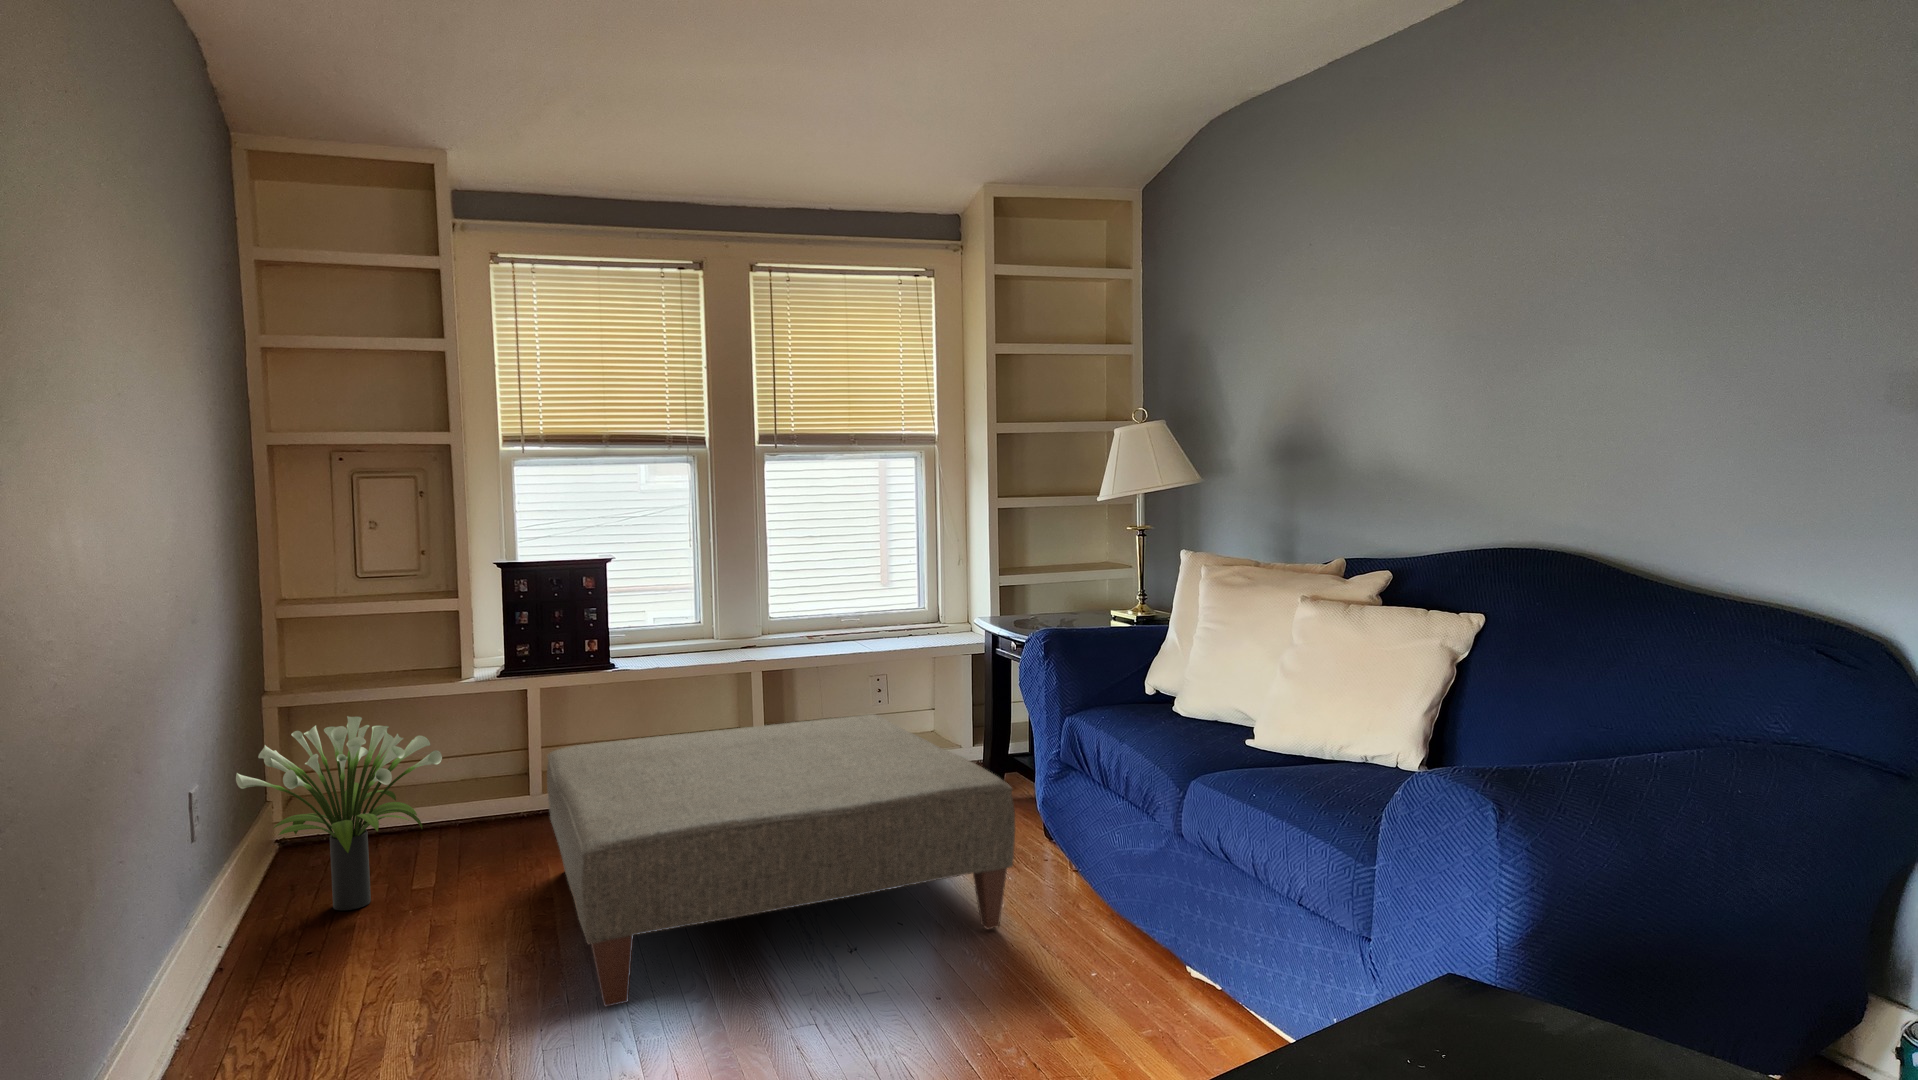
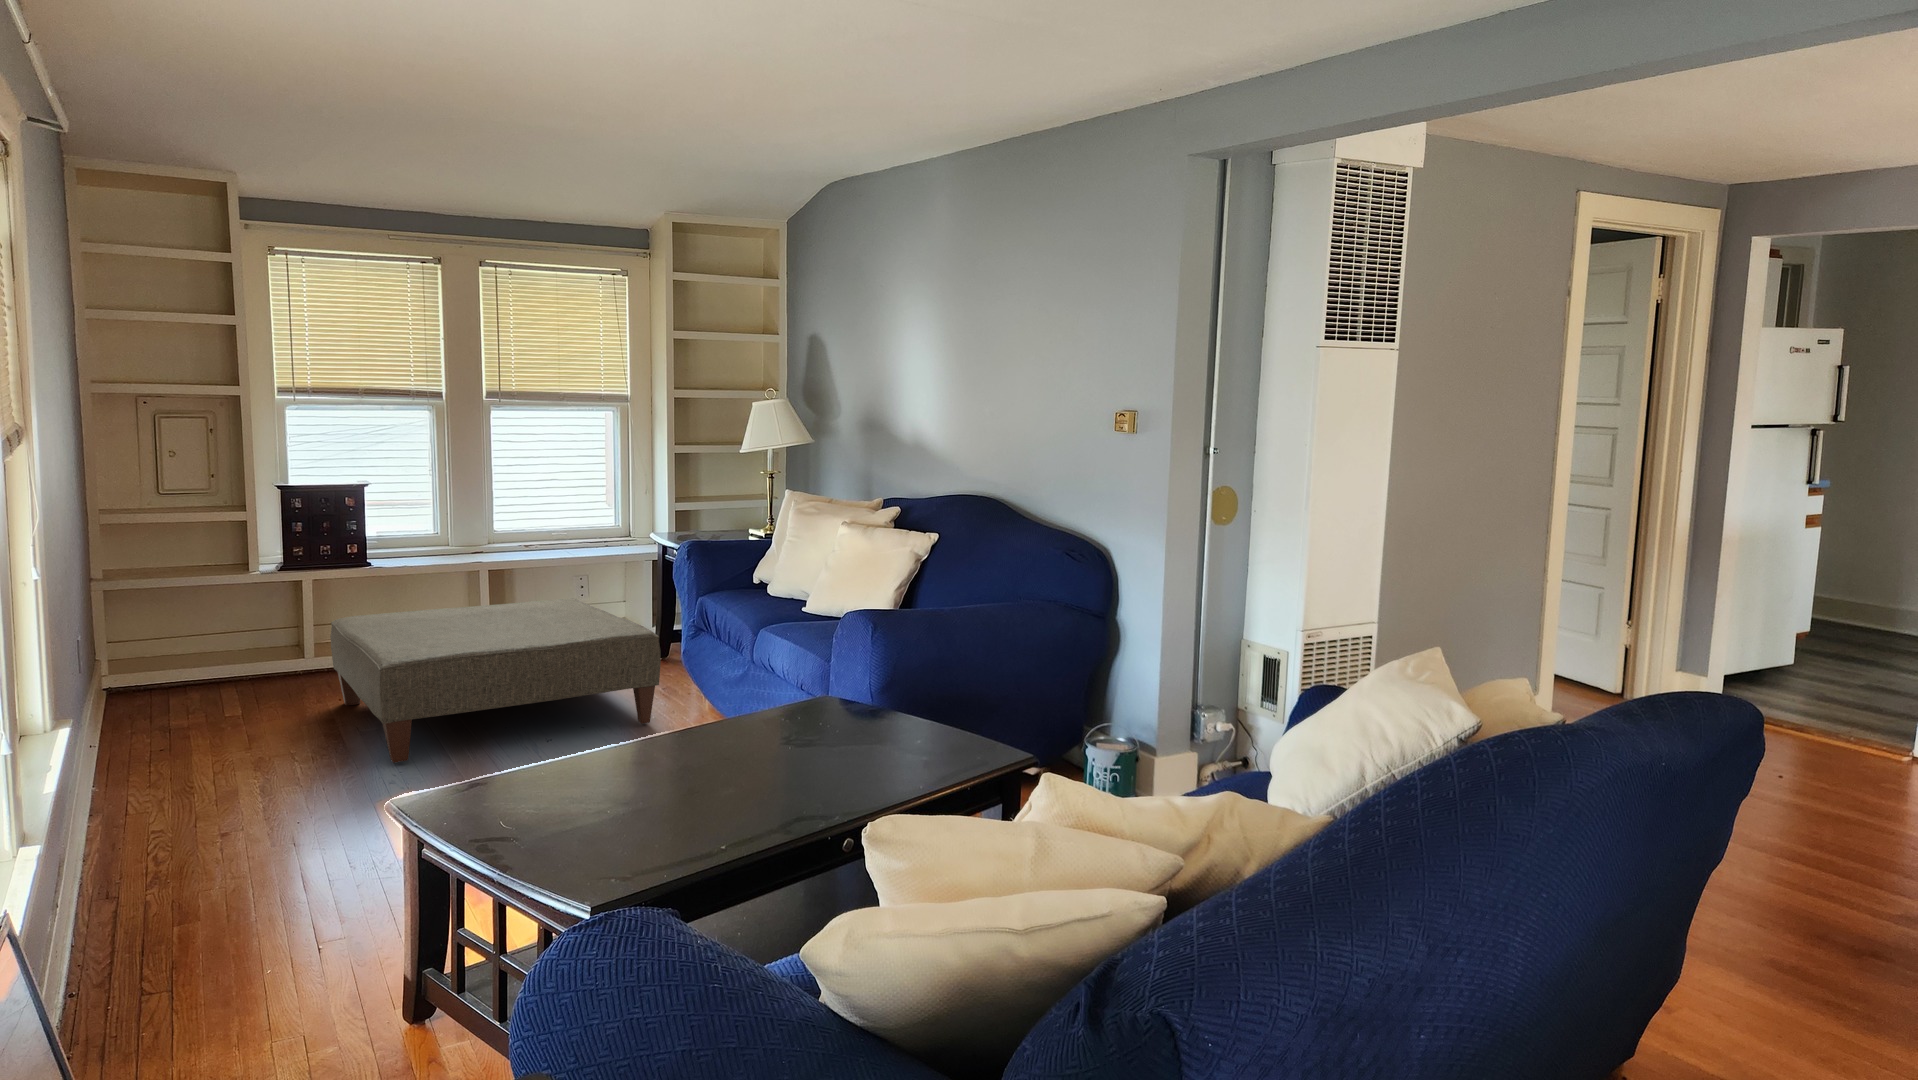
potted plant: present [236,716,442,911] -> none [103,593,255,726]

